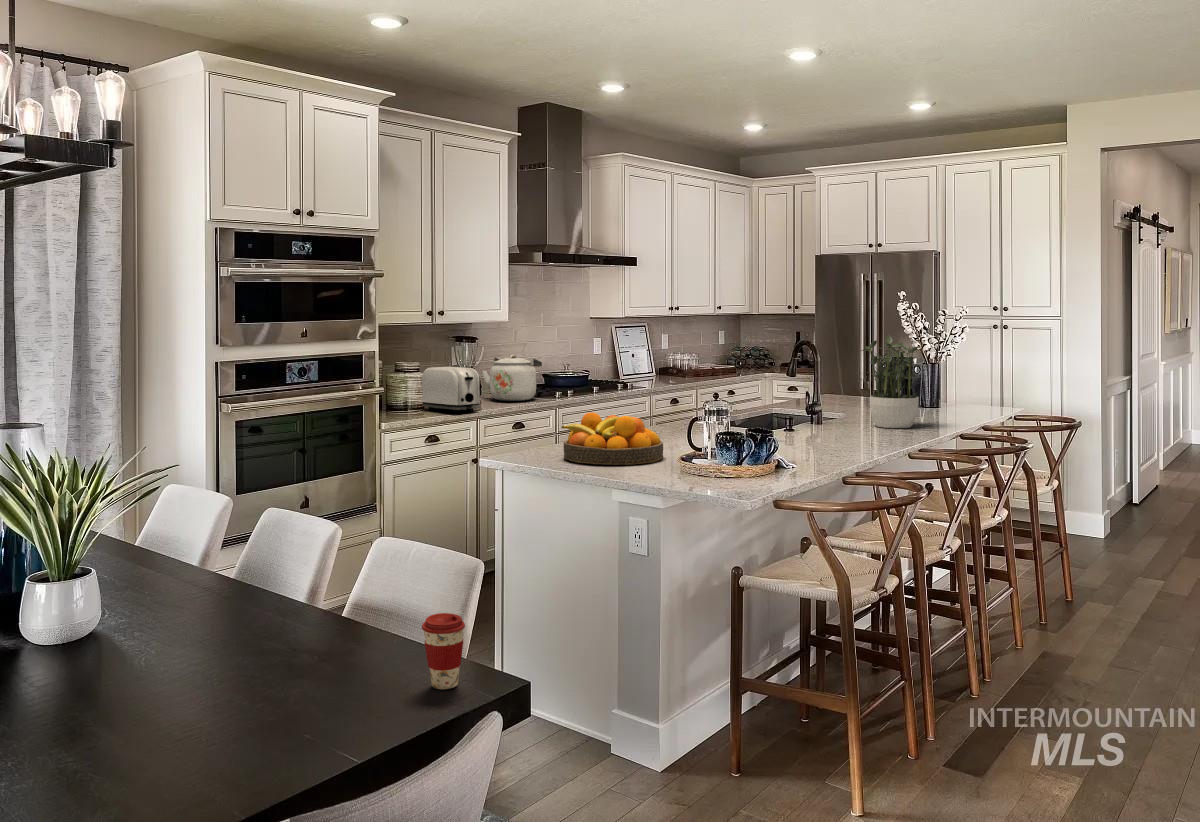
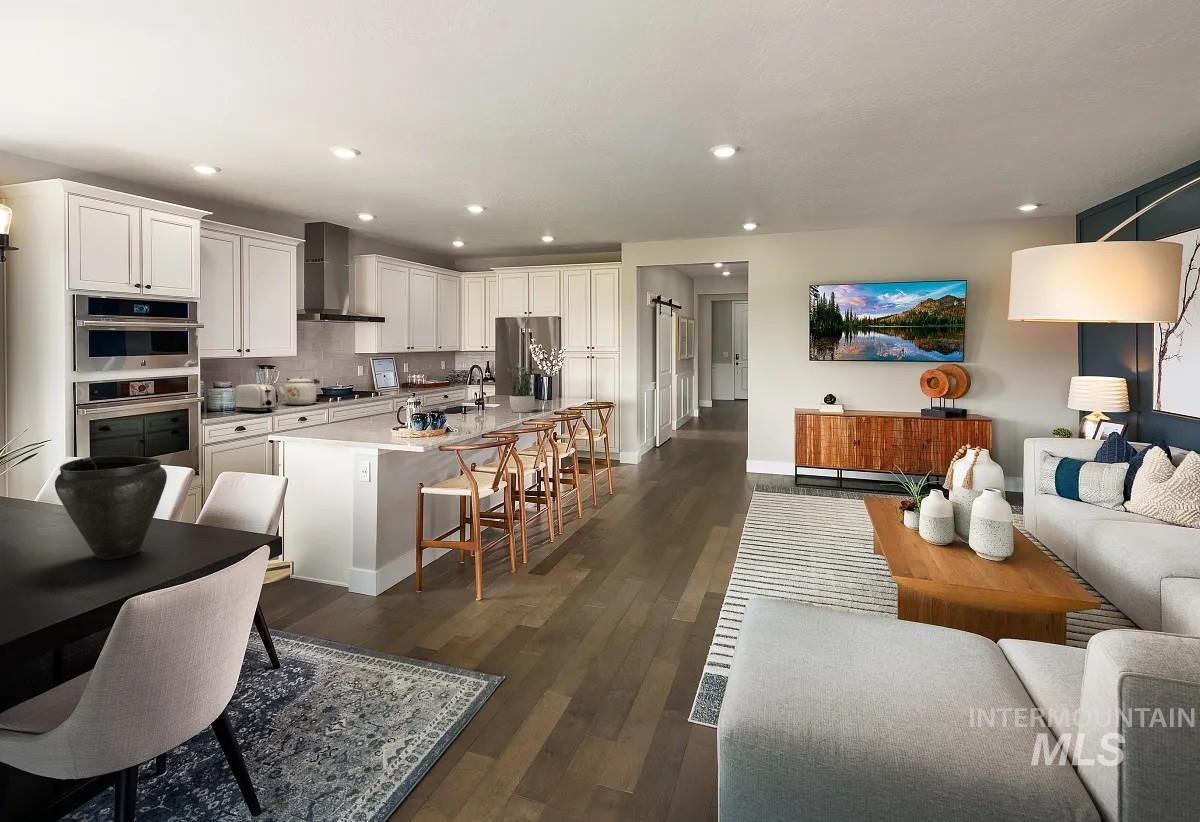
fruit bowl: present [561,412,663,465] -> none [321,407,384,435]
vase: none [169,512,342,710] -> present [55,456,167,560]
coffee cup: present [422,613,465,689] -> none [217,503,243,541]

